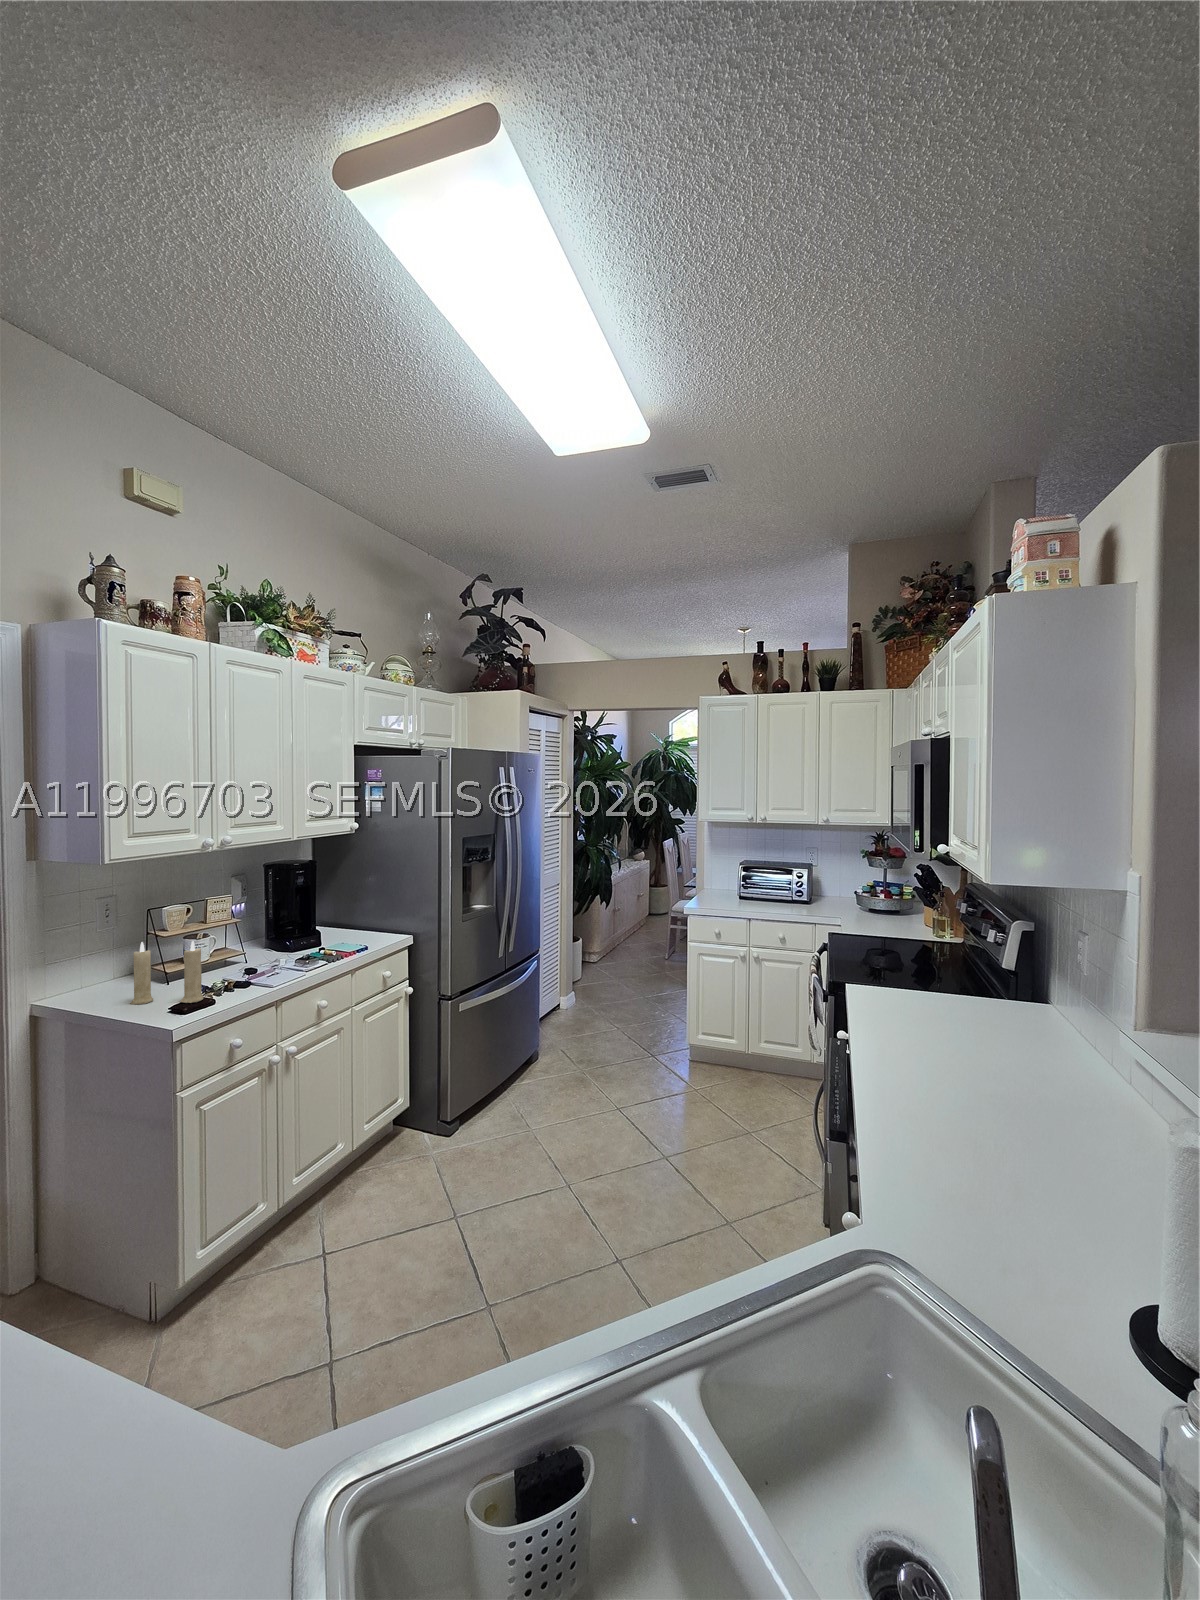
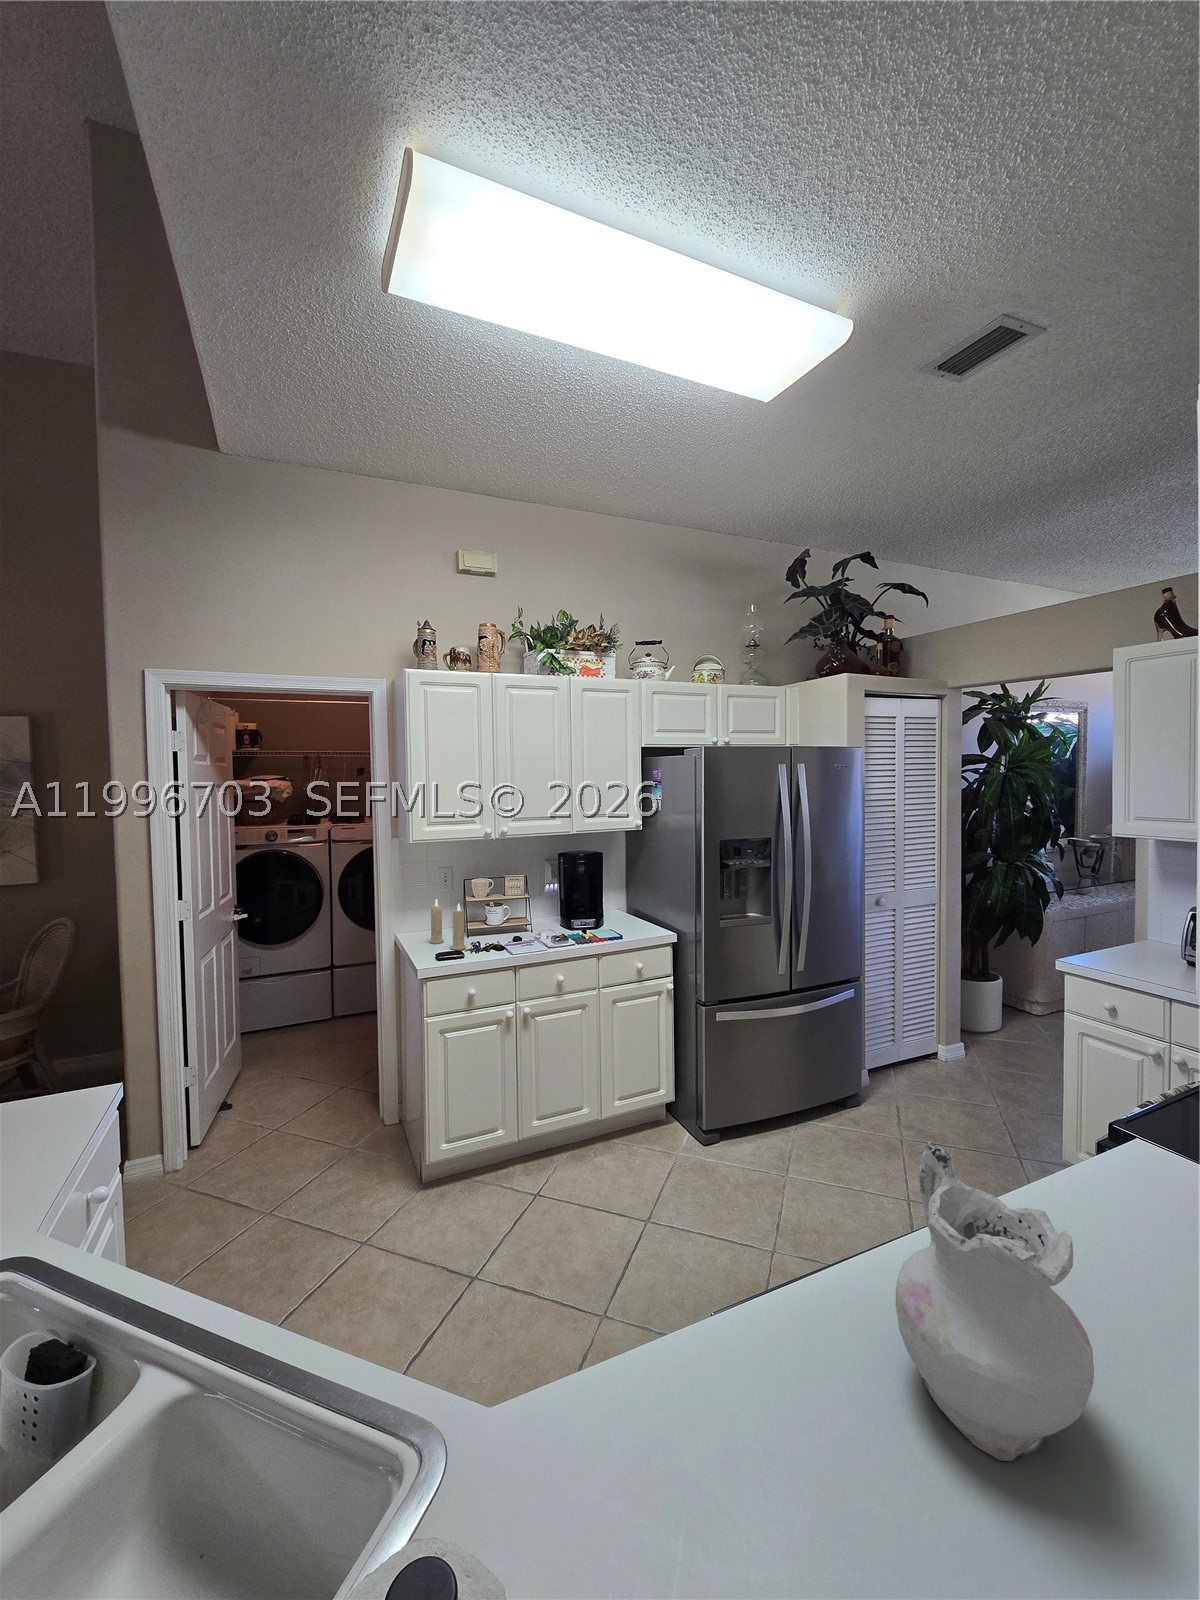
ceramic pitcher: none [895,983,1004,1116] -> present [896,1142,1094,1461]

